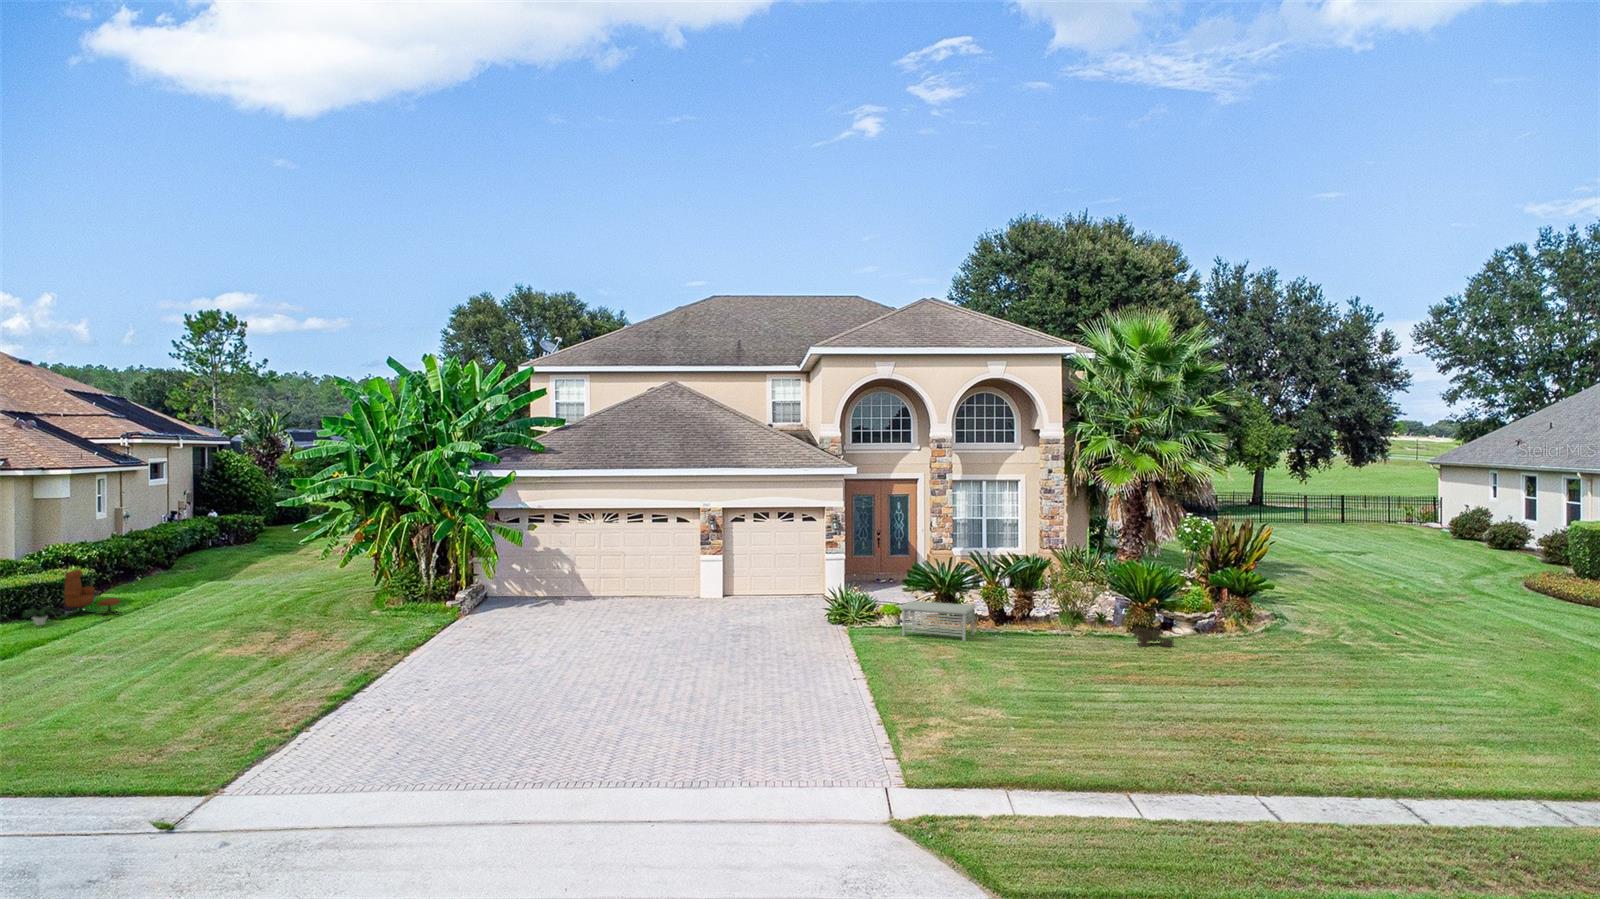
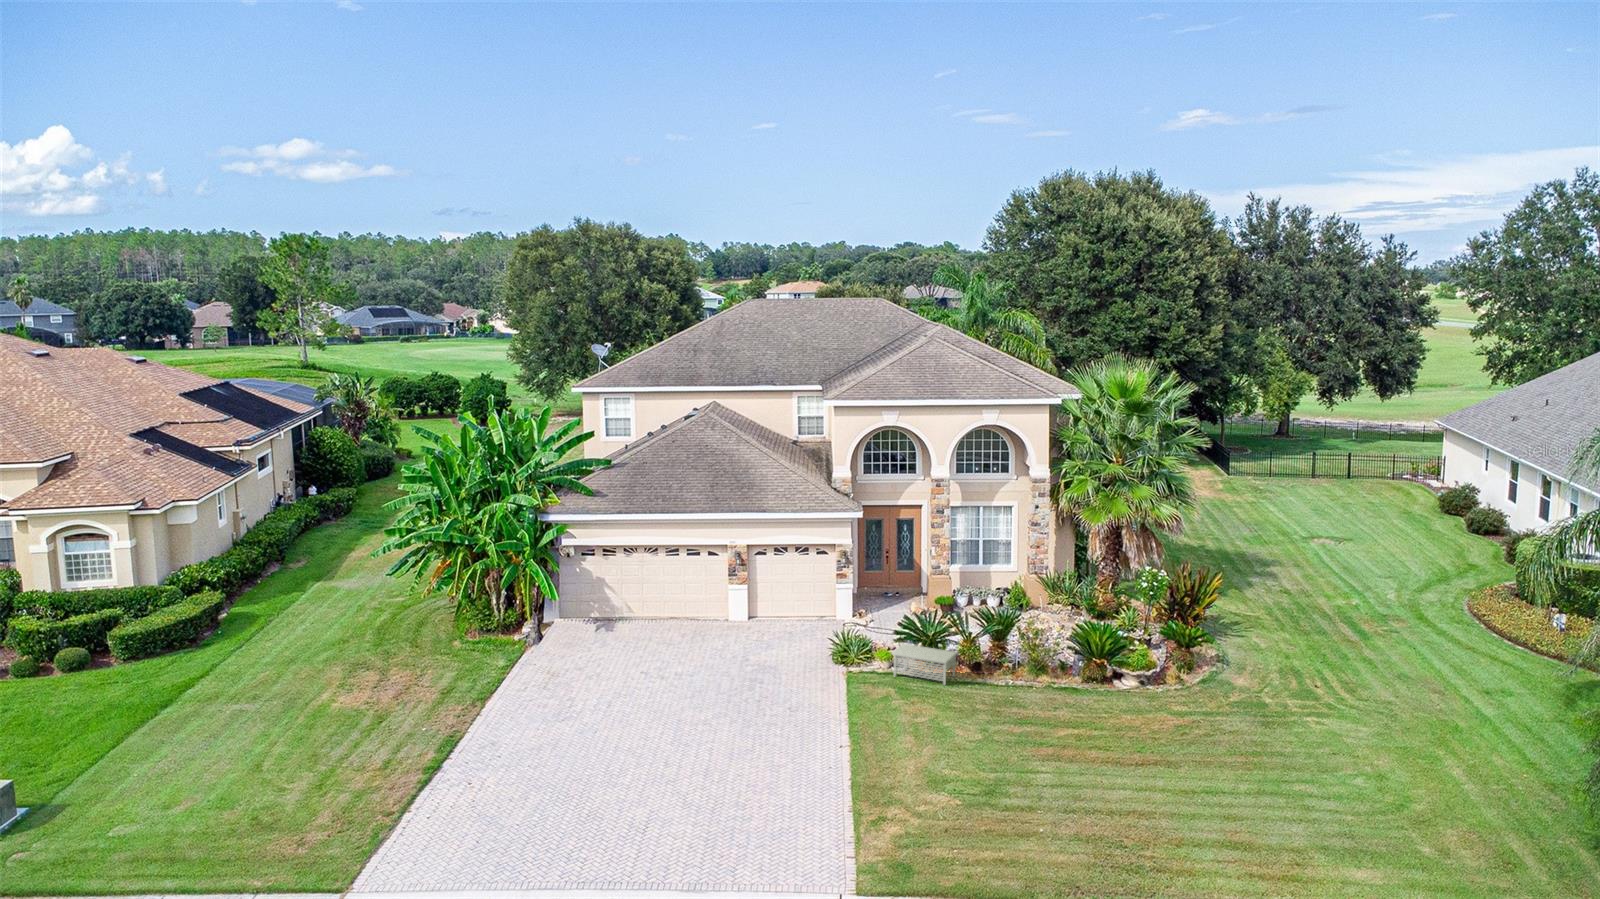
lounge chair: present [64,570,120,616] -> none [202,602,249,643]
potted plant: present [22,607,62,625] -> none [173,638,205,656]
woven basket: present [1134,627,1174,647] -> none [1090,673,1122,696]

